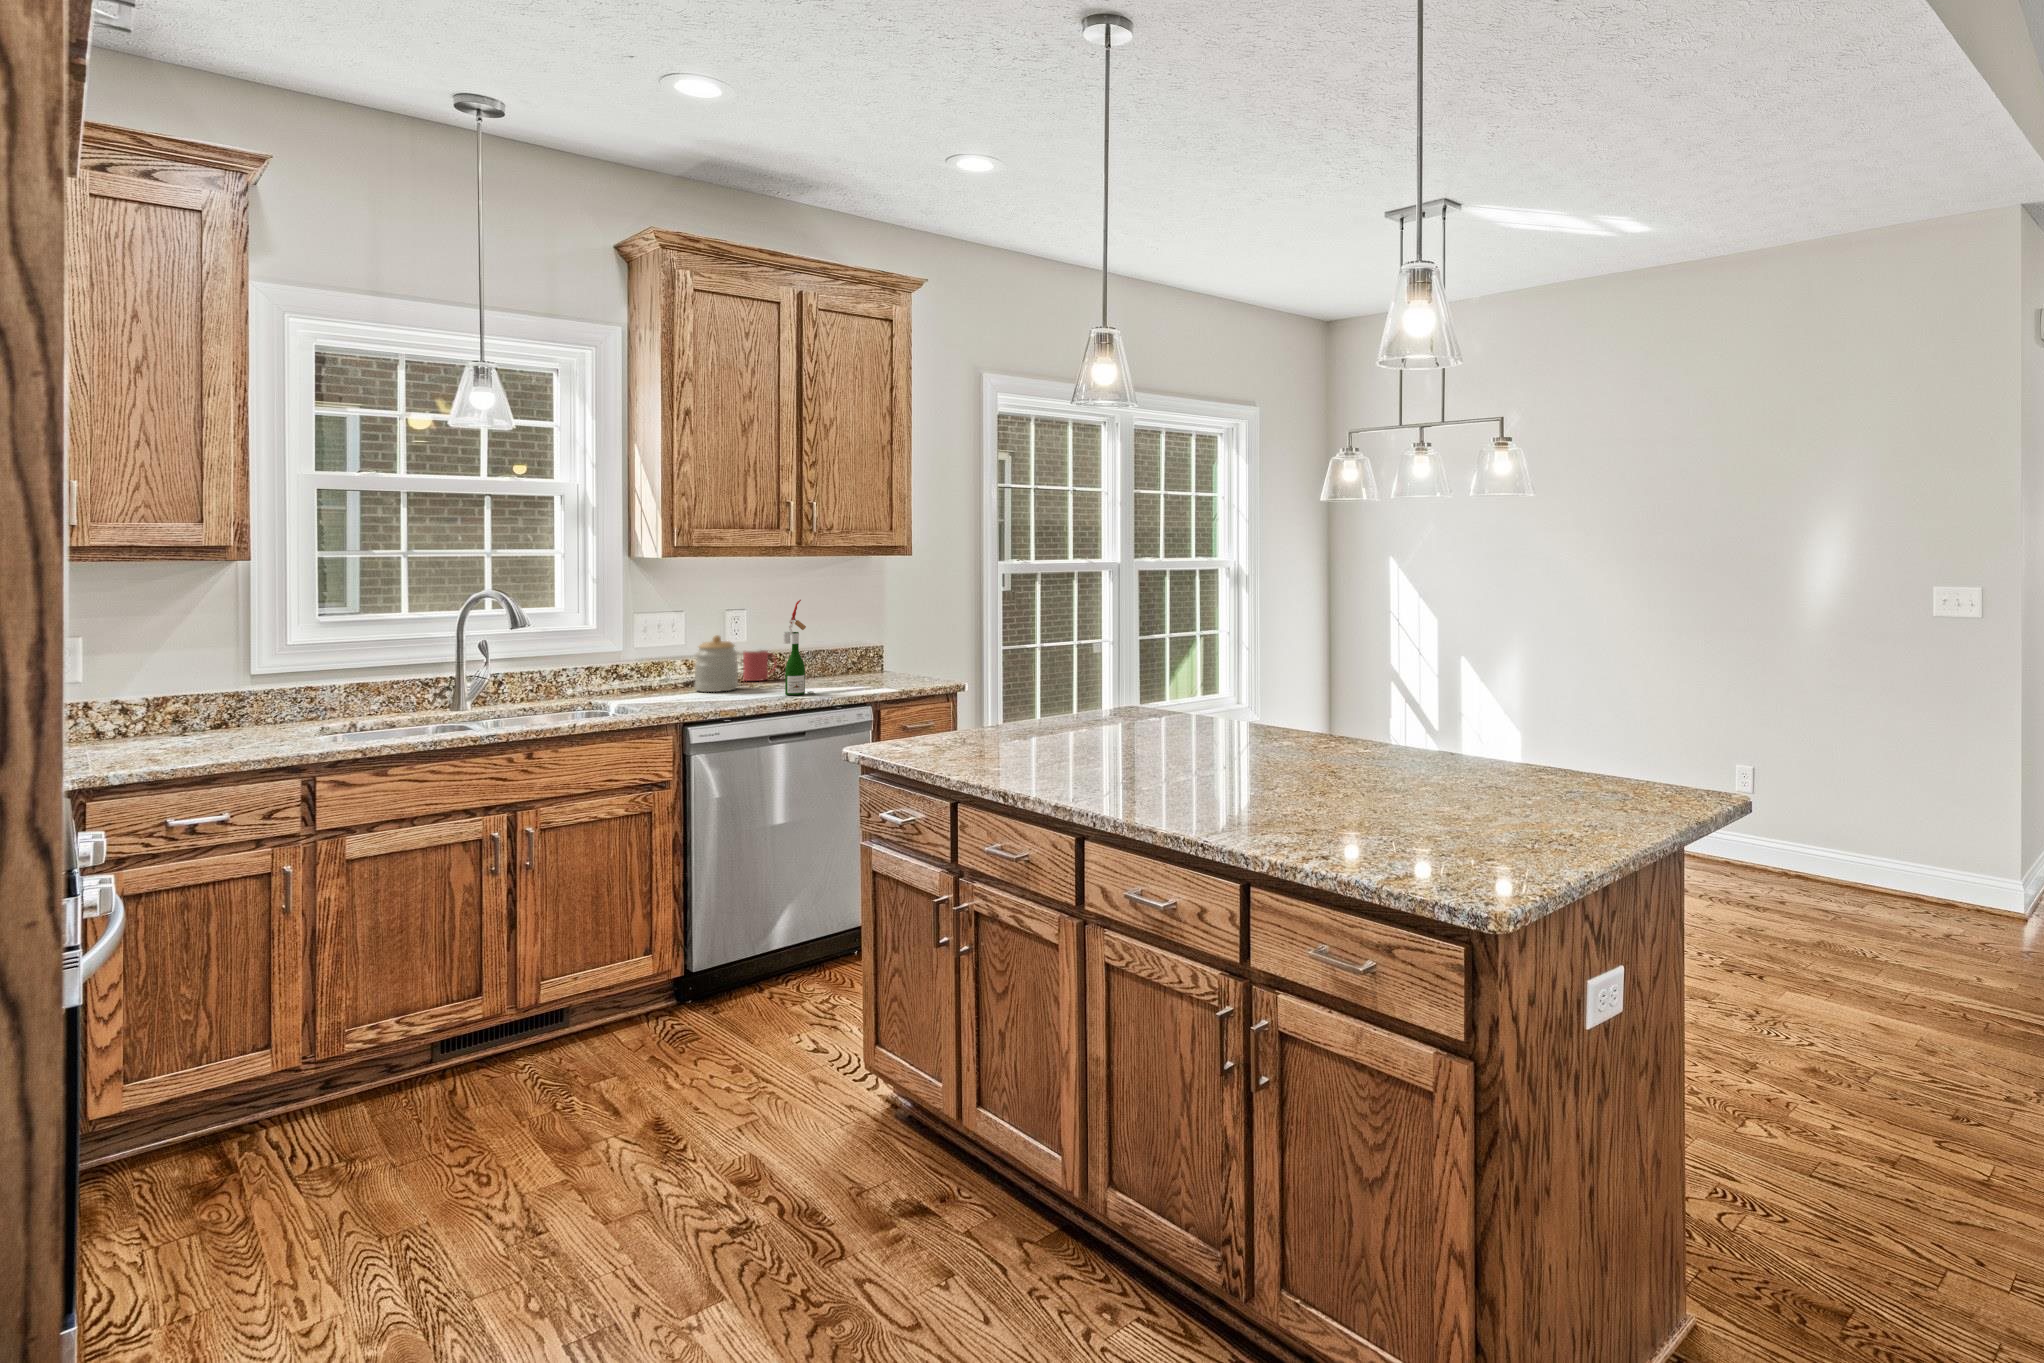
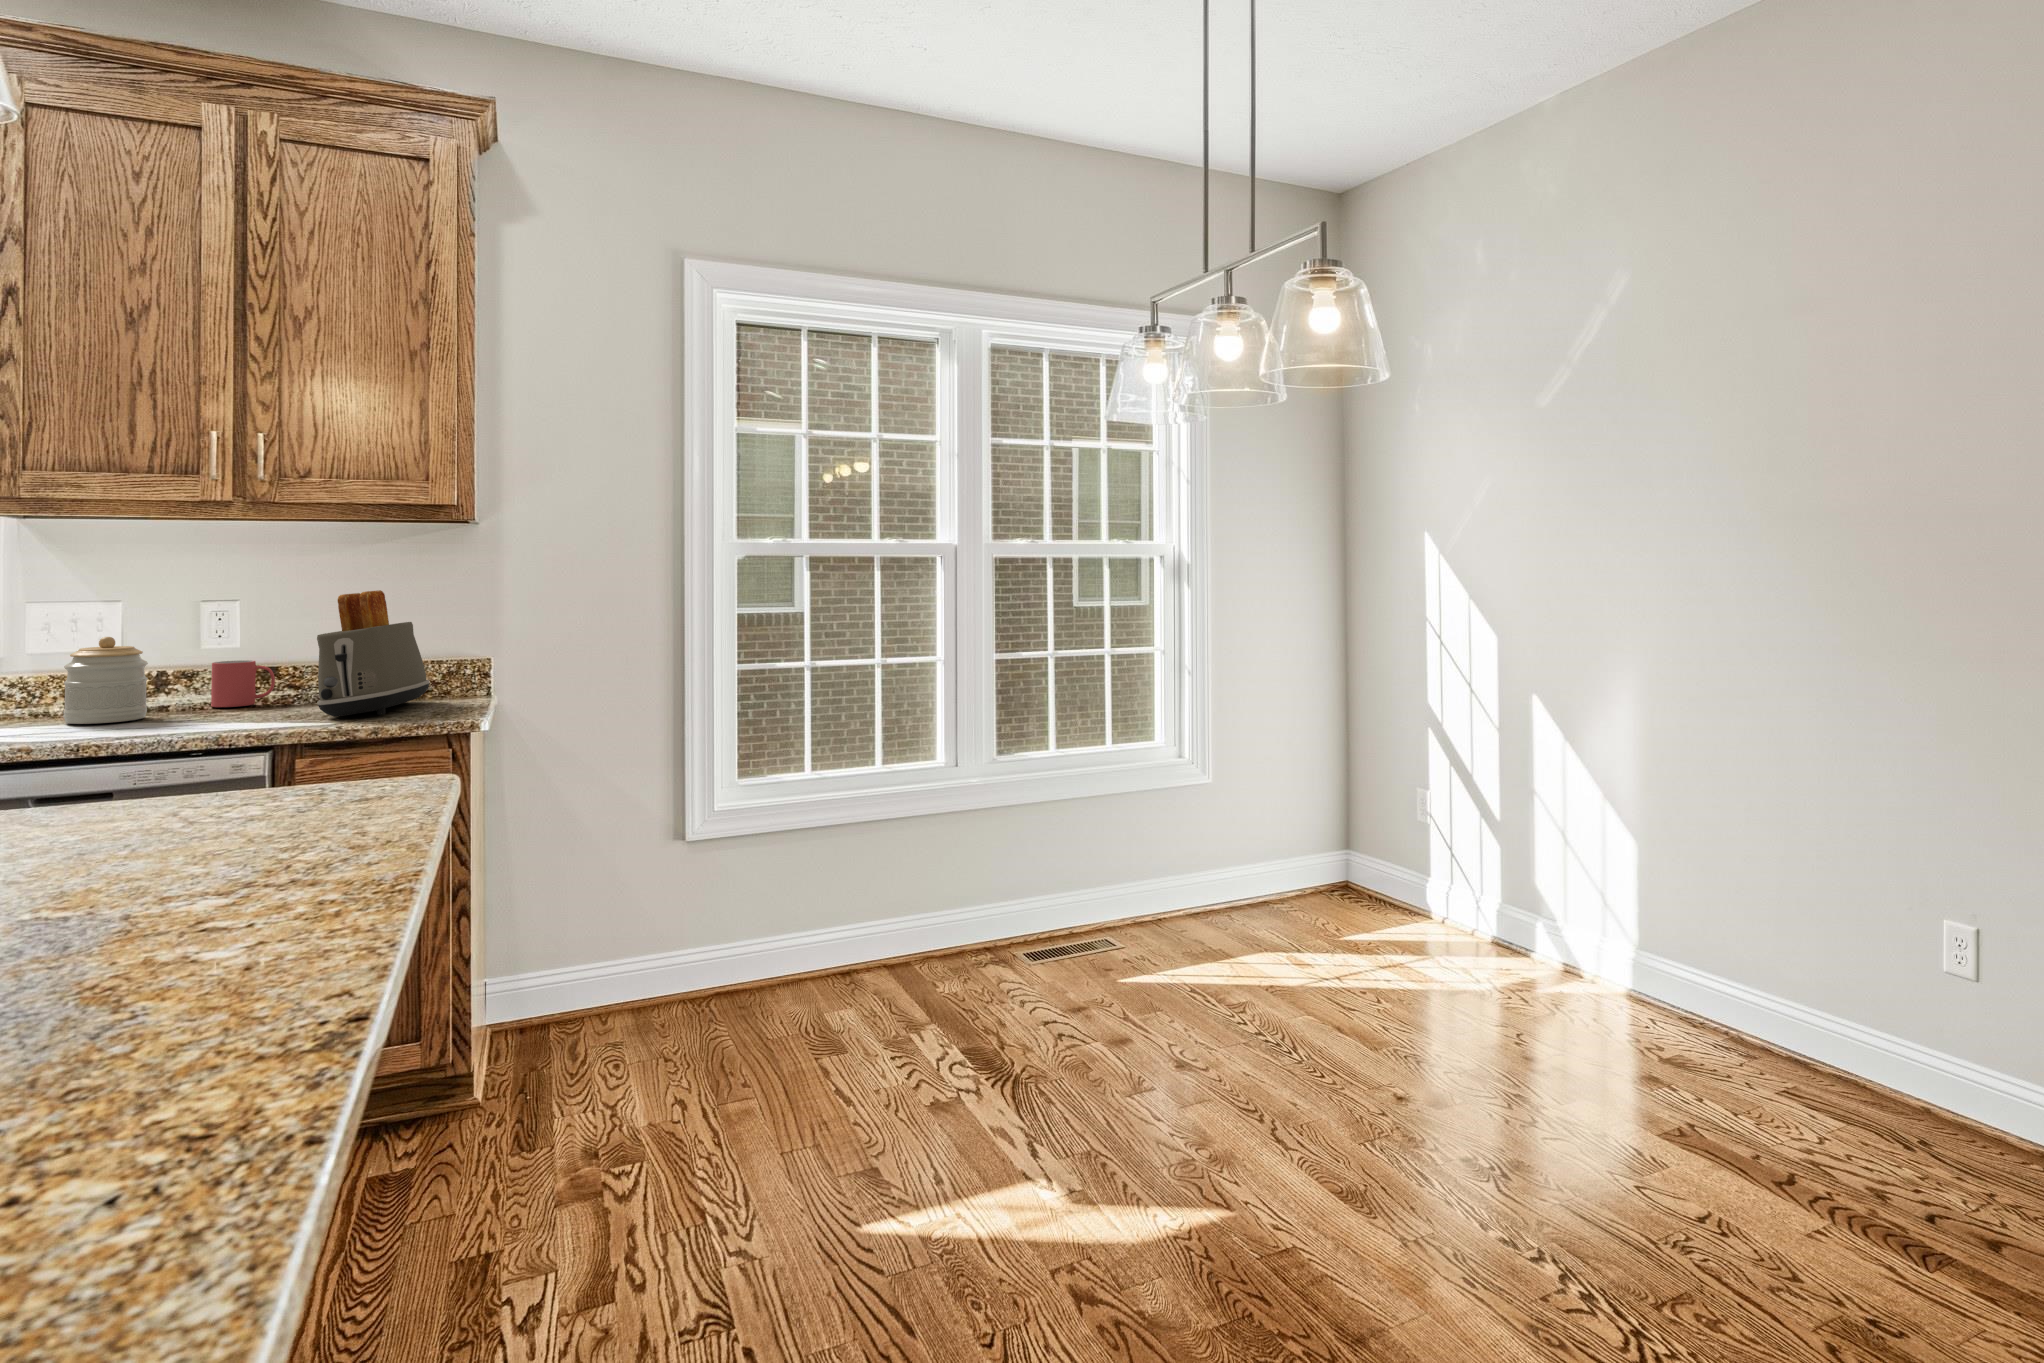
wine bottle: present [783,600,814,695] -> none [155,583,212,734]
toaster: none [833,601,888,683] -> present [317,590,430,717]

